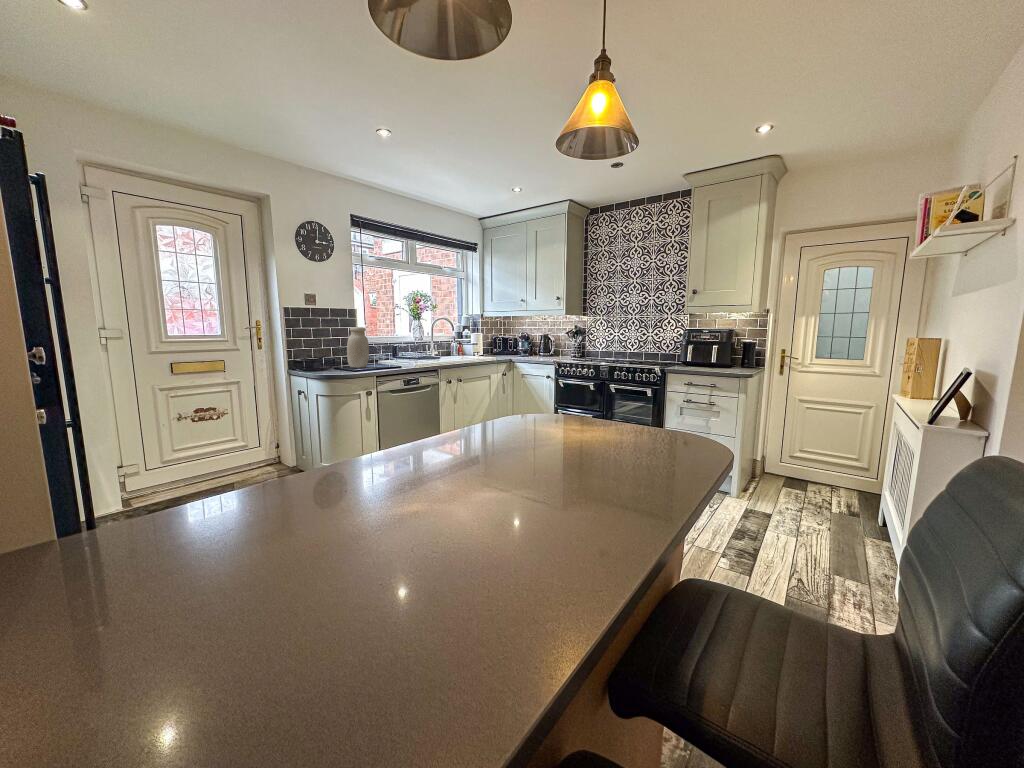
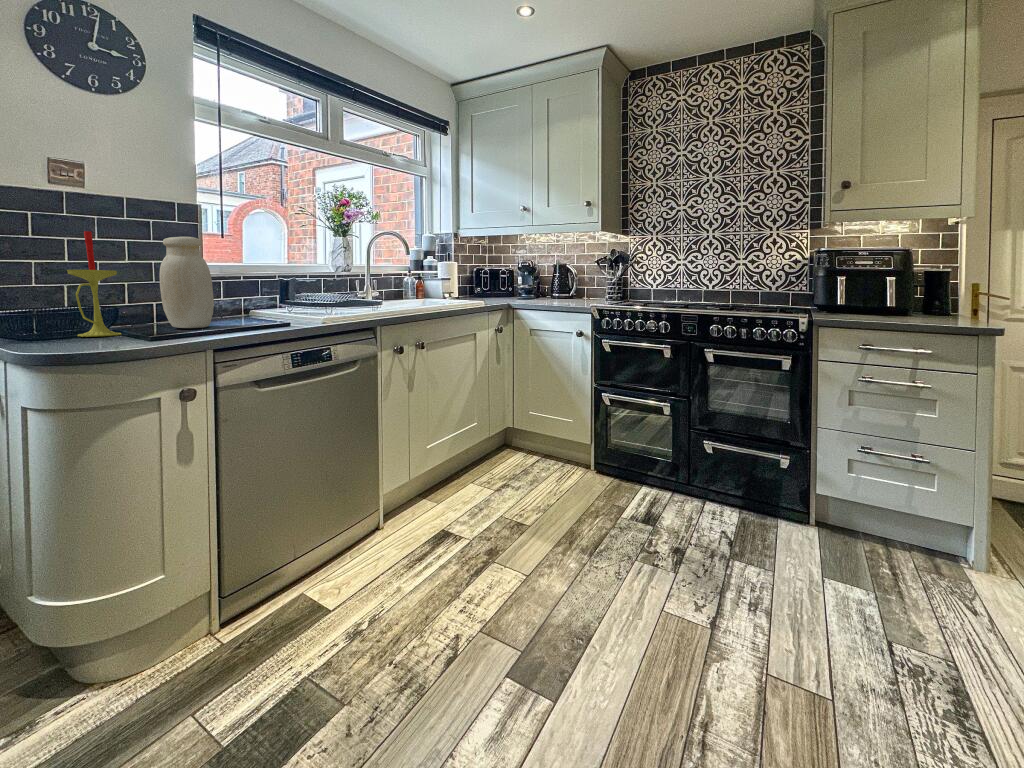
candle: none [316,325,334,370] -> present [67,231,121,337]

